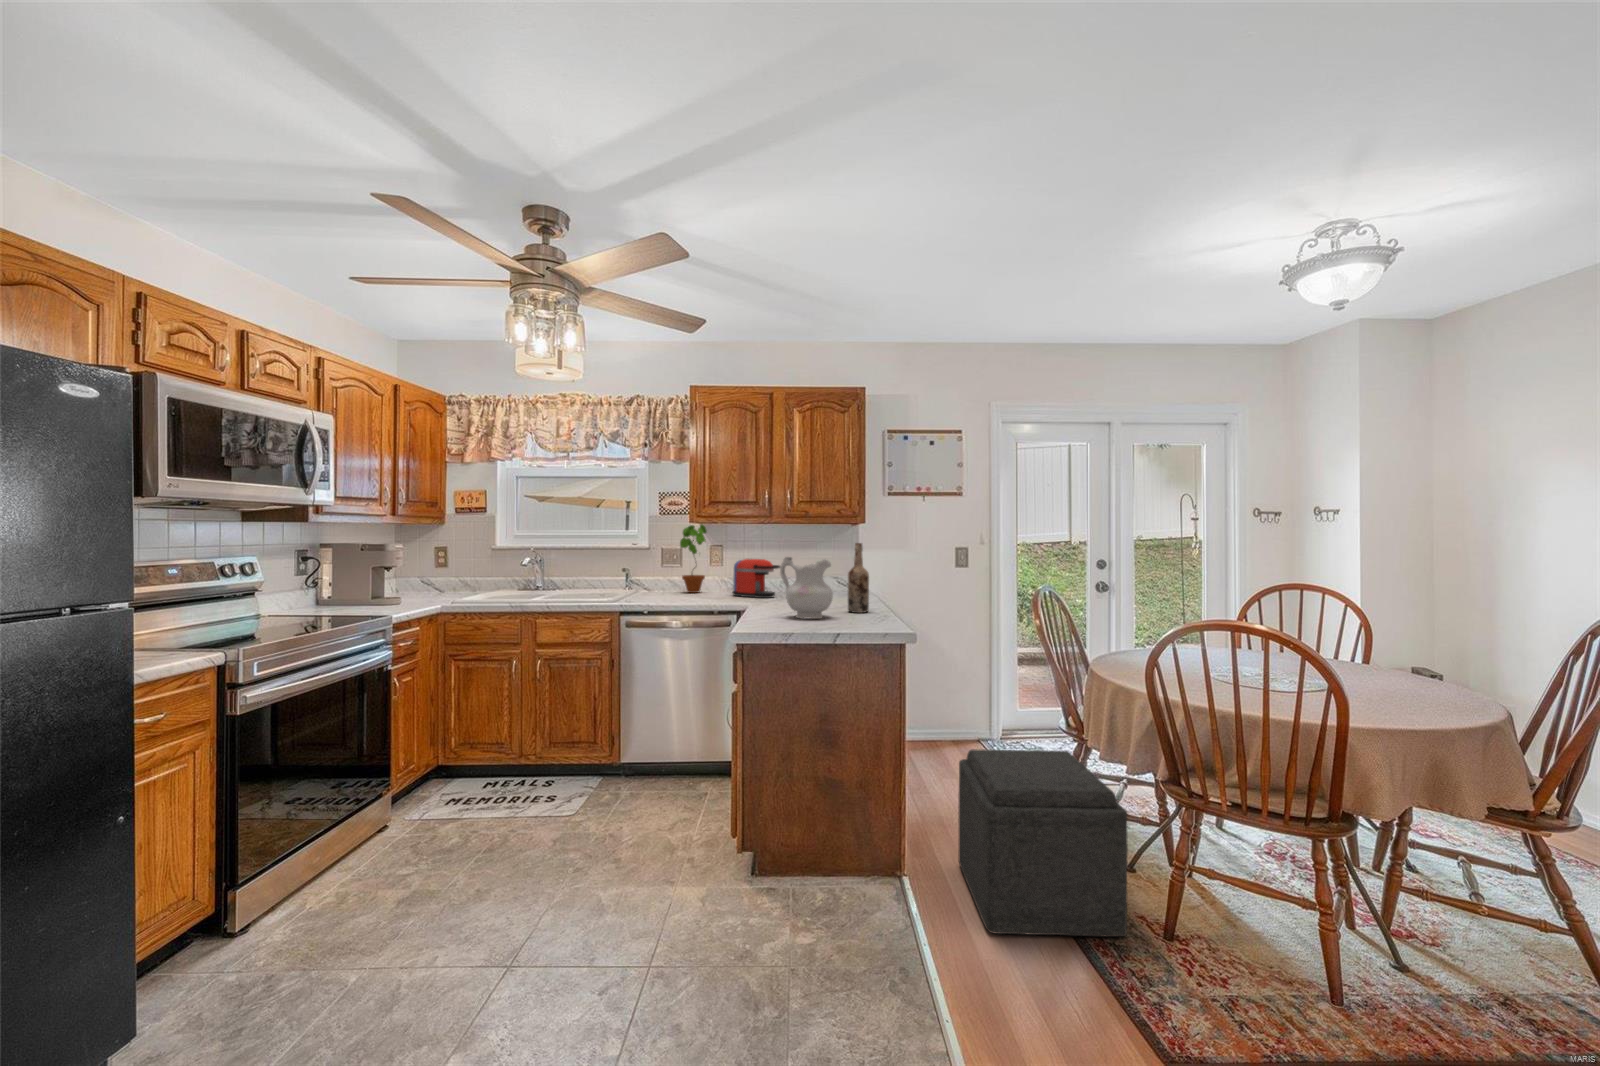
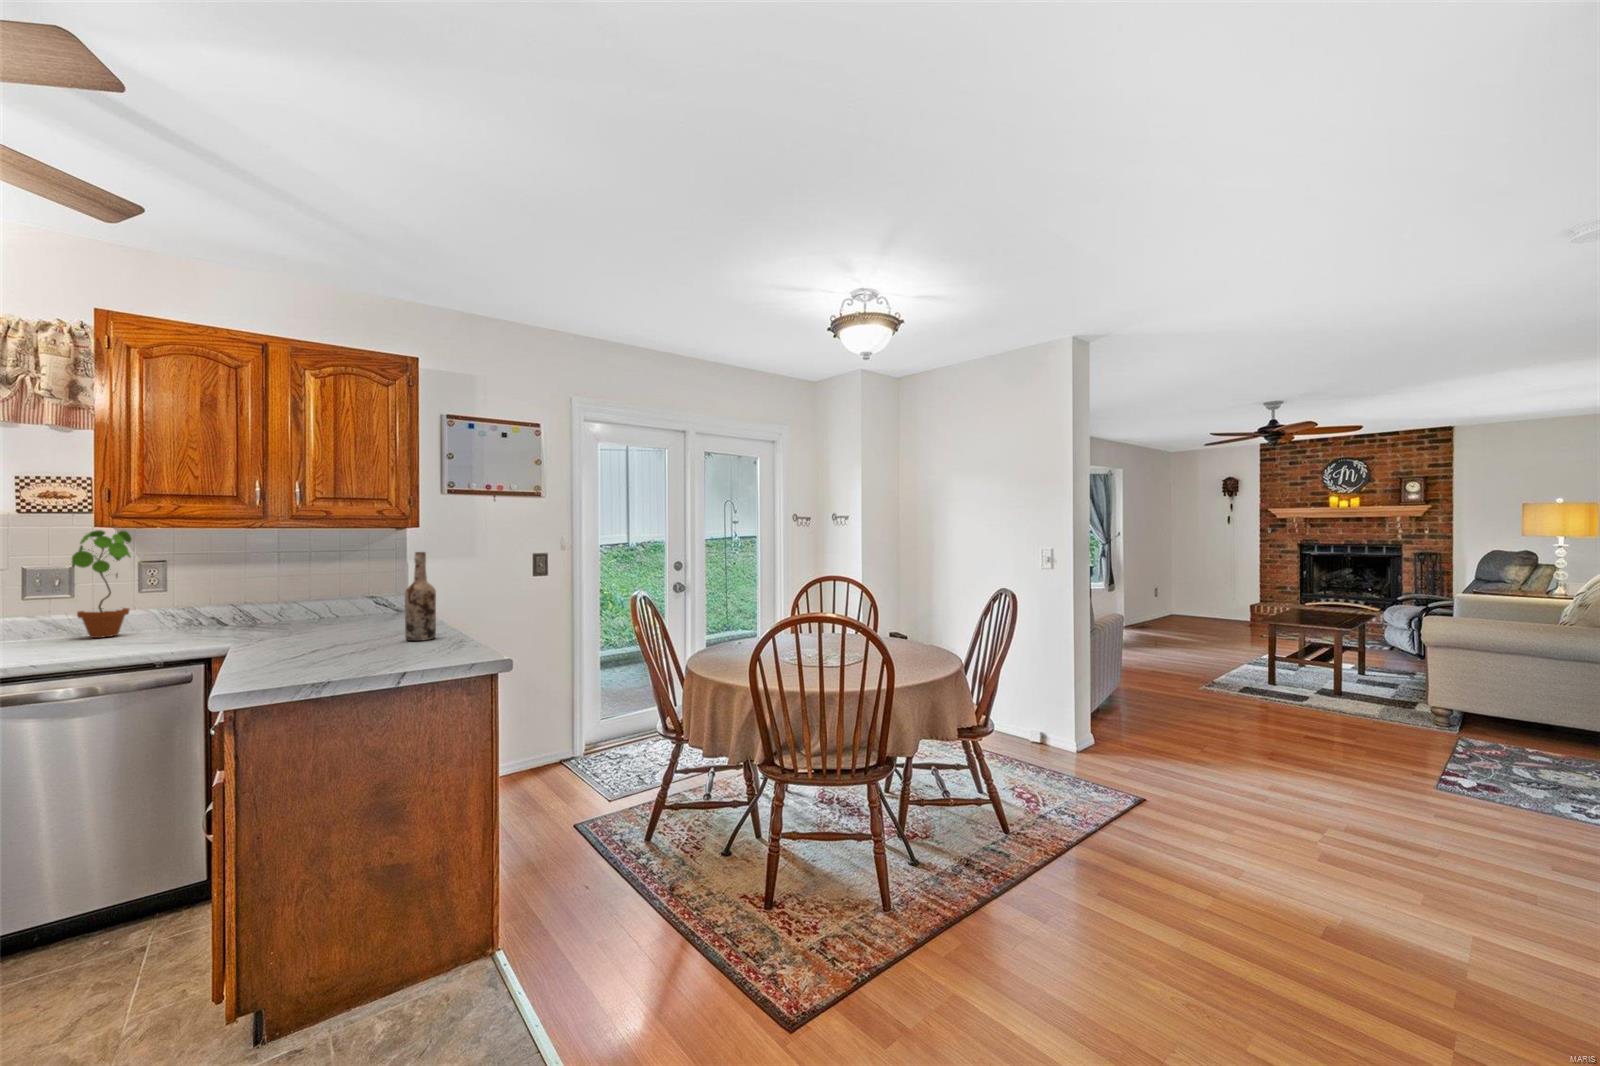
ceramic pitcher: present [780,557,833,619] -> none [300,575,388,658]
coffee maker: present [732,559,780,598] -> none [191,578,284,635]
ottoman: present [958,749,1128,936] -> none [561,756,736,974]

